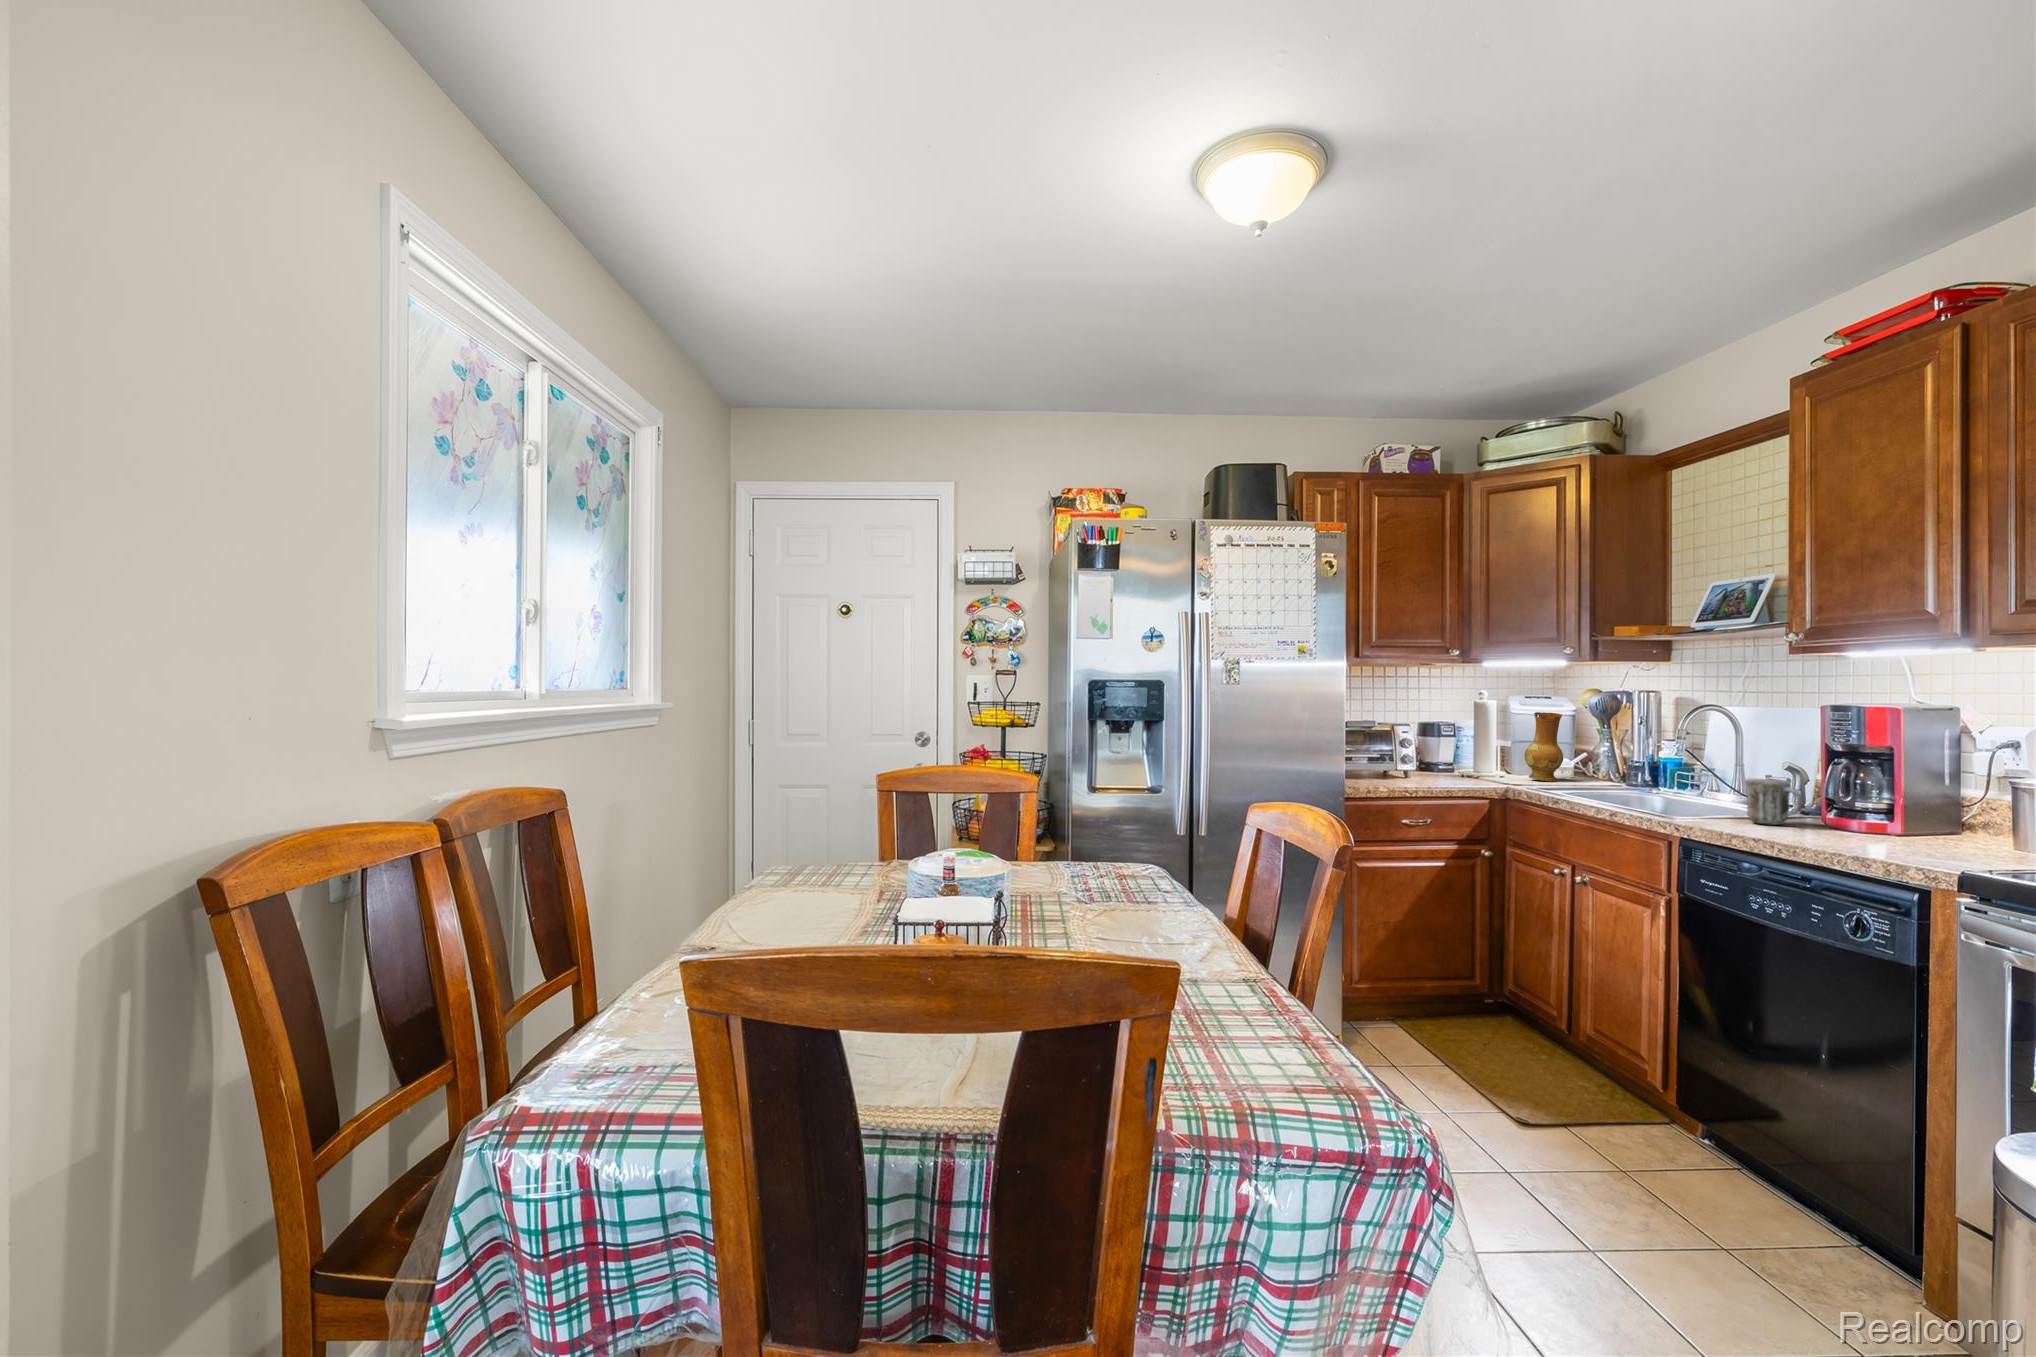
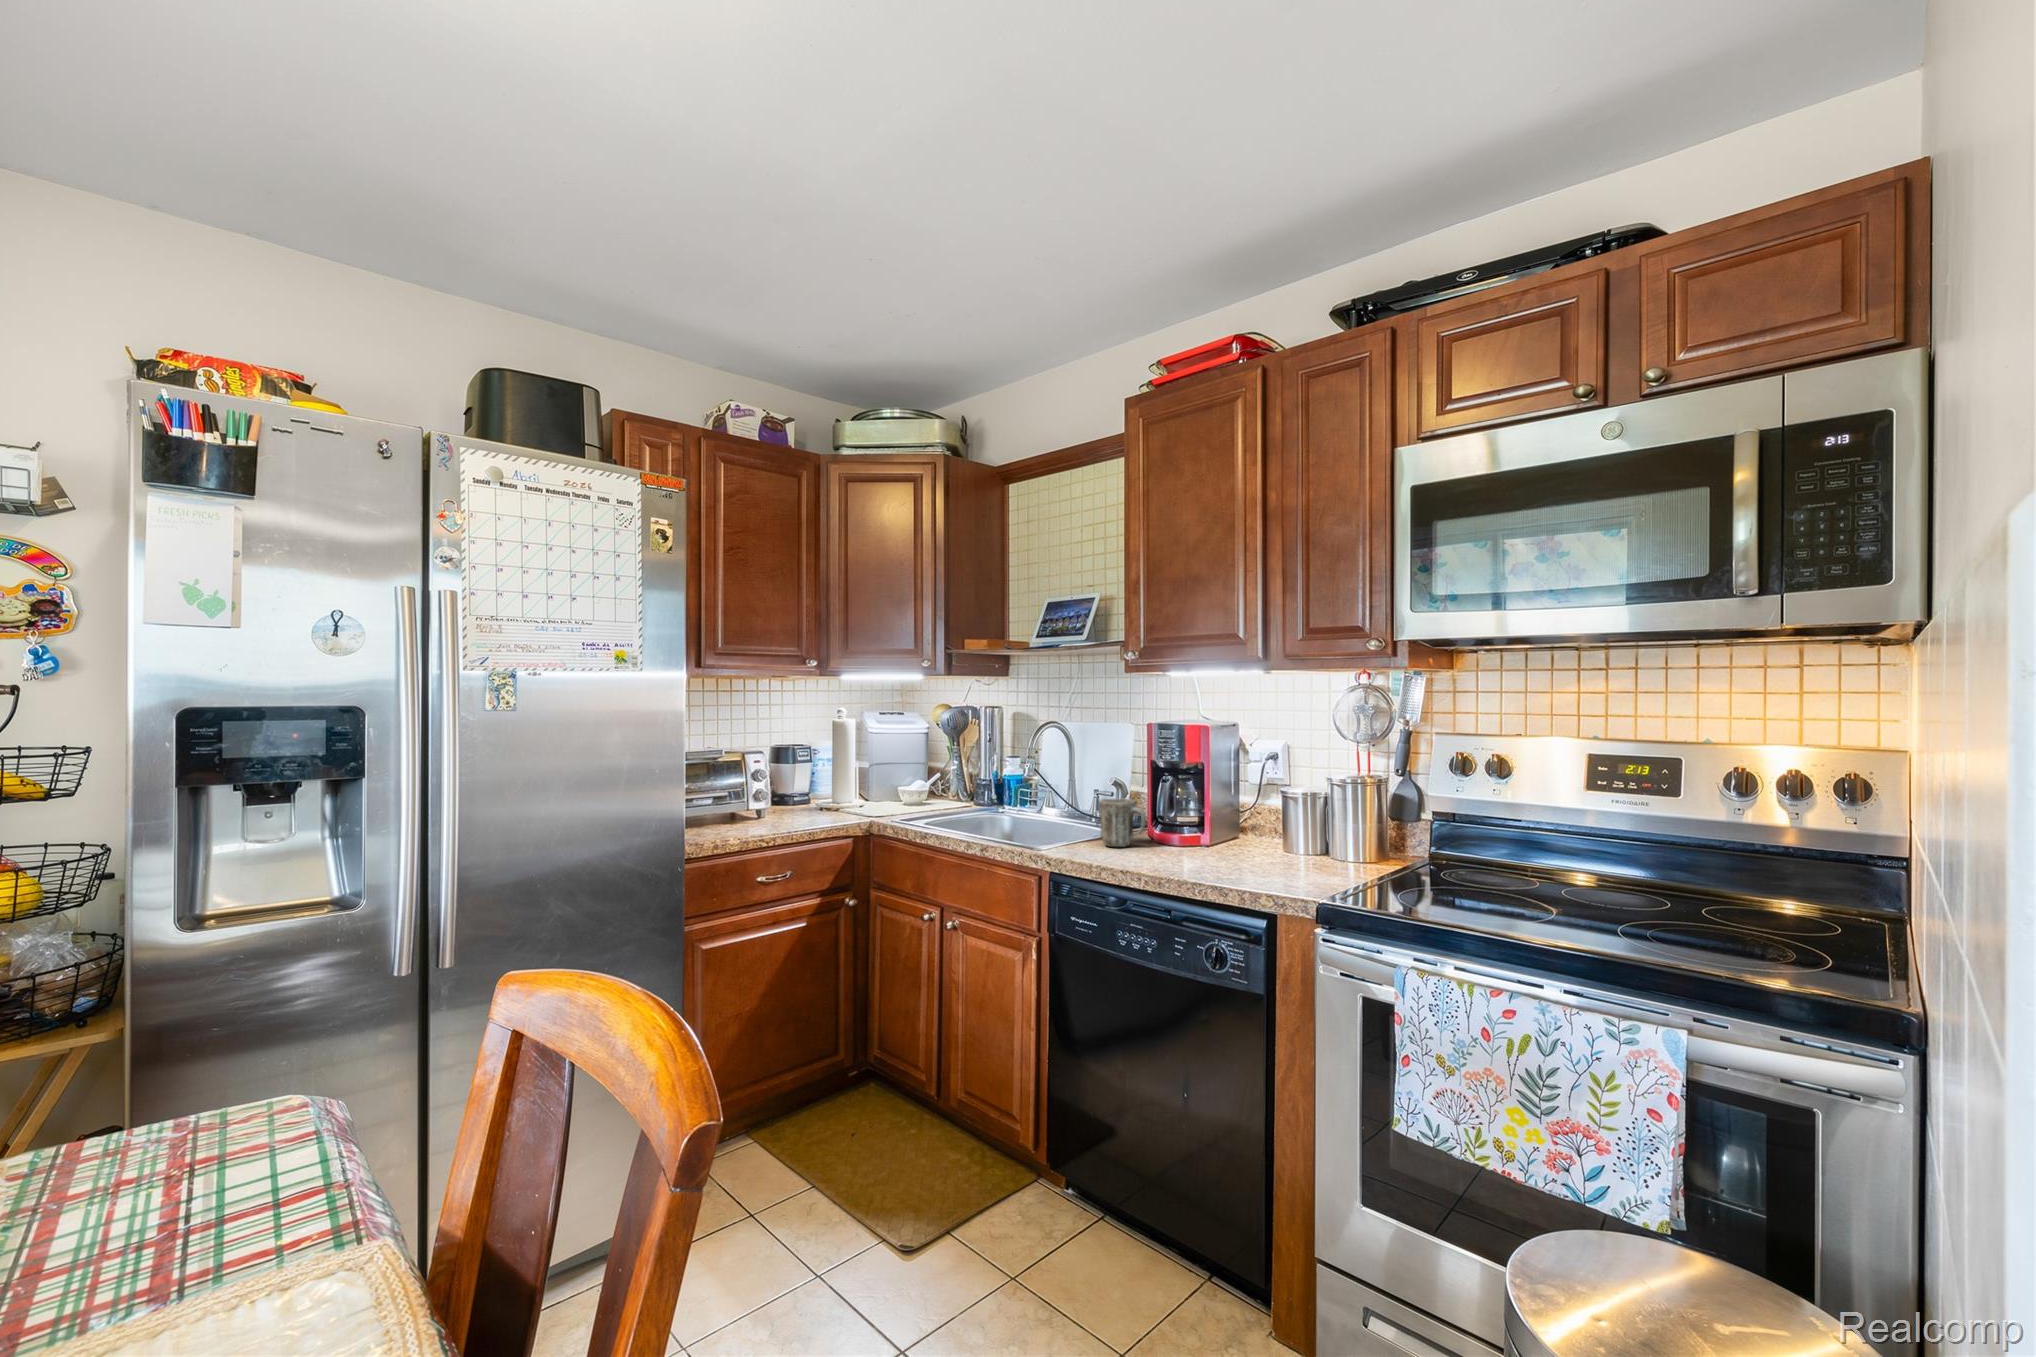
ceramic jug: present [1524,712,1563,782] -> none [882,729,918,805]

